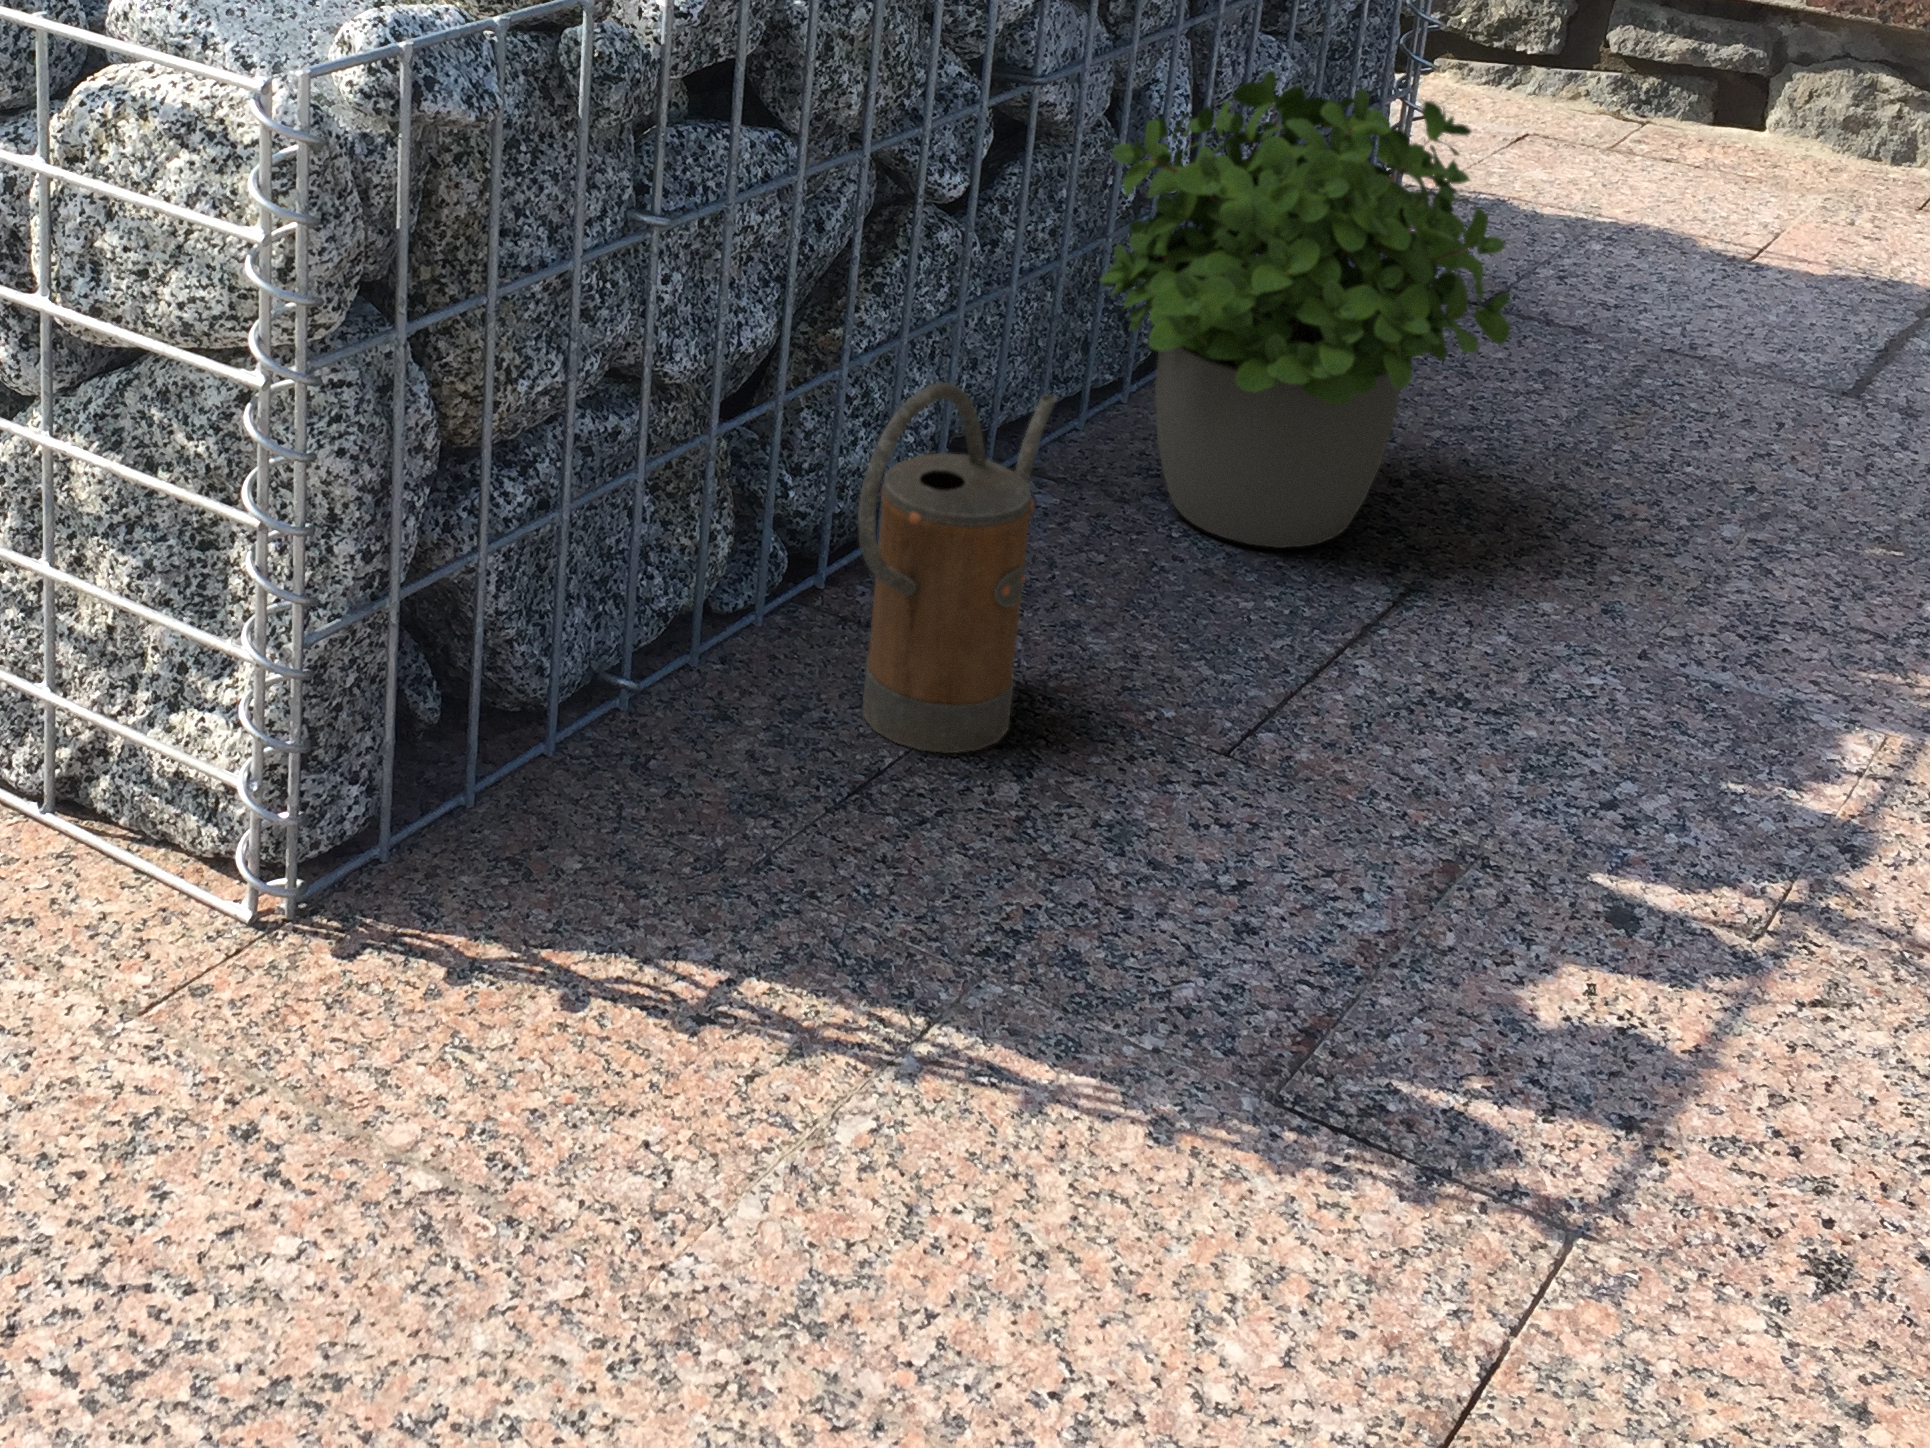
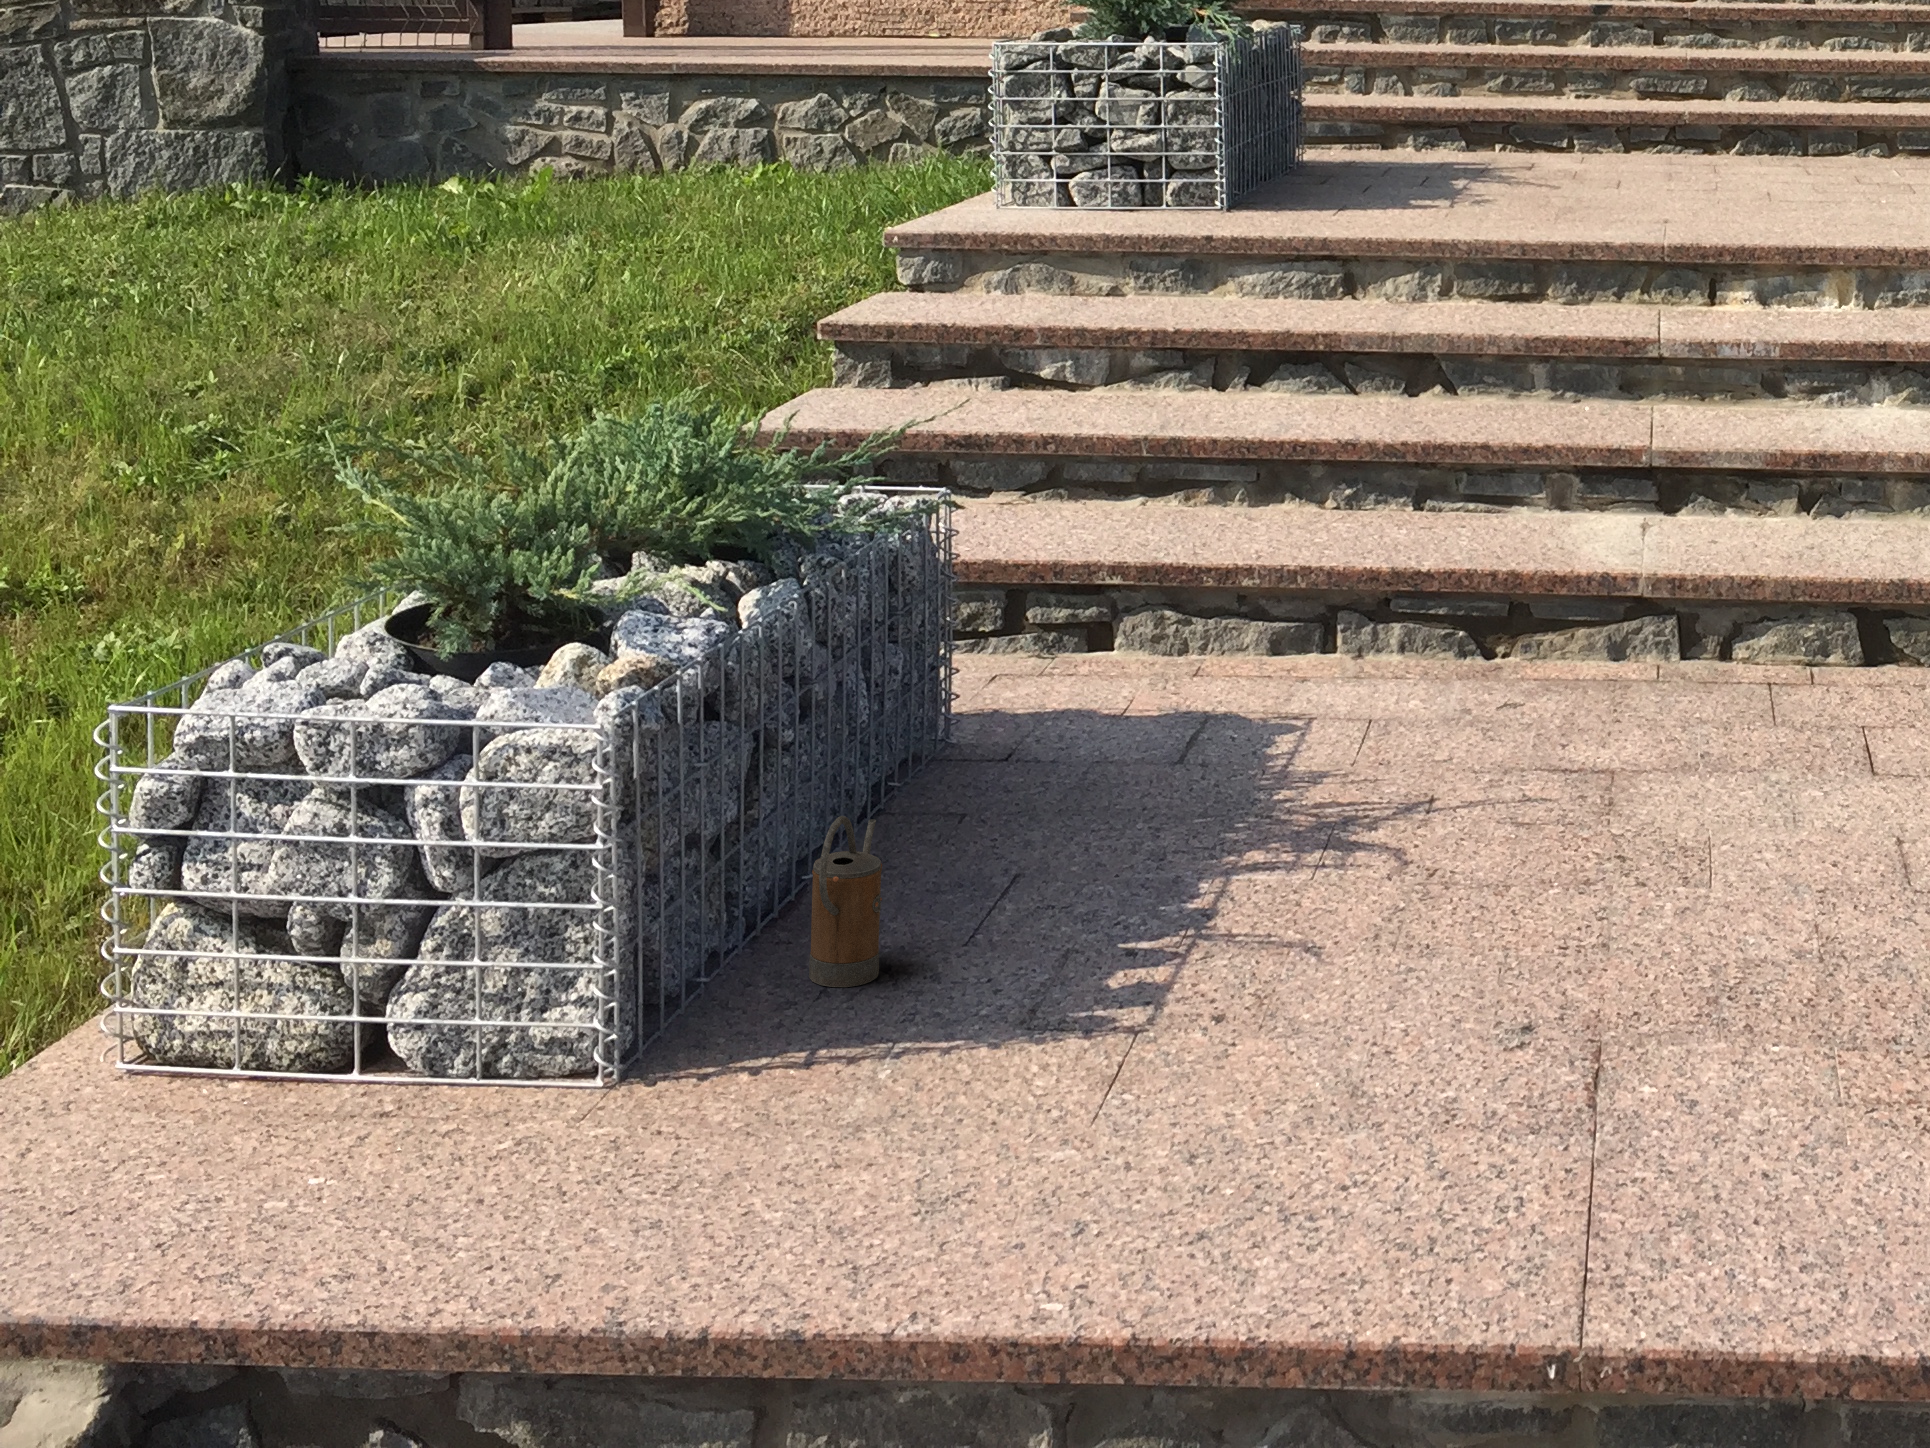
potted plant: present [1100,70,1511,548] -> none [853,660,1049,887]

